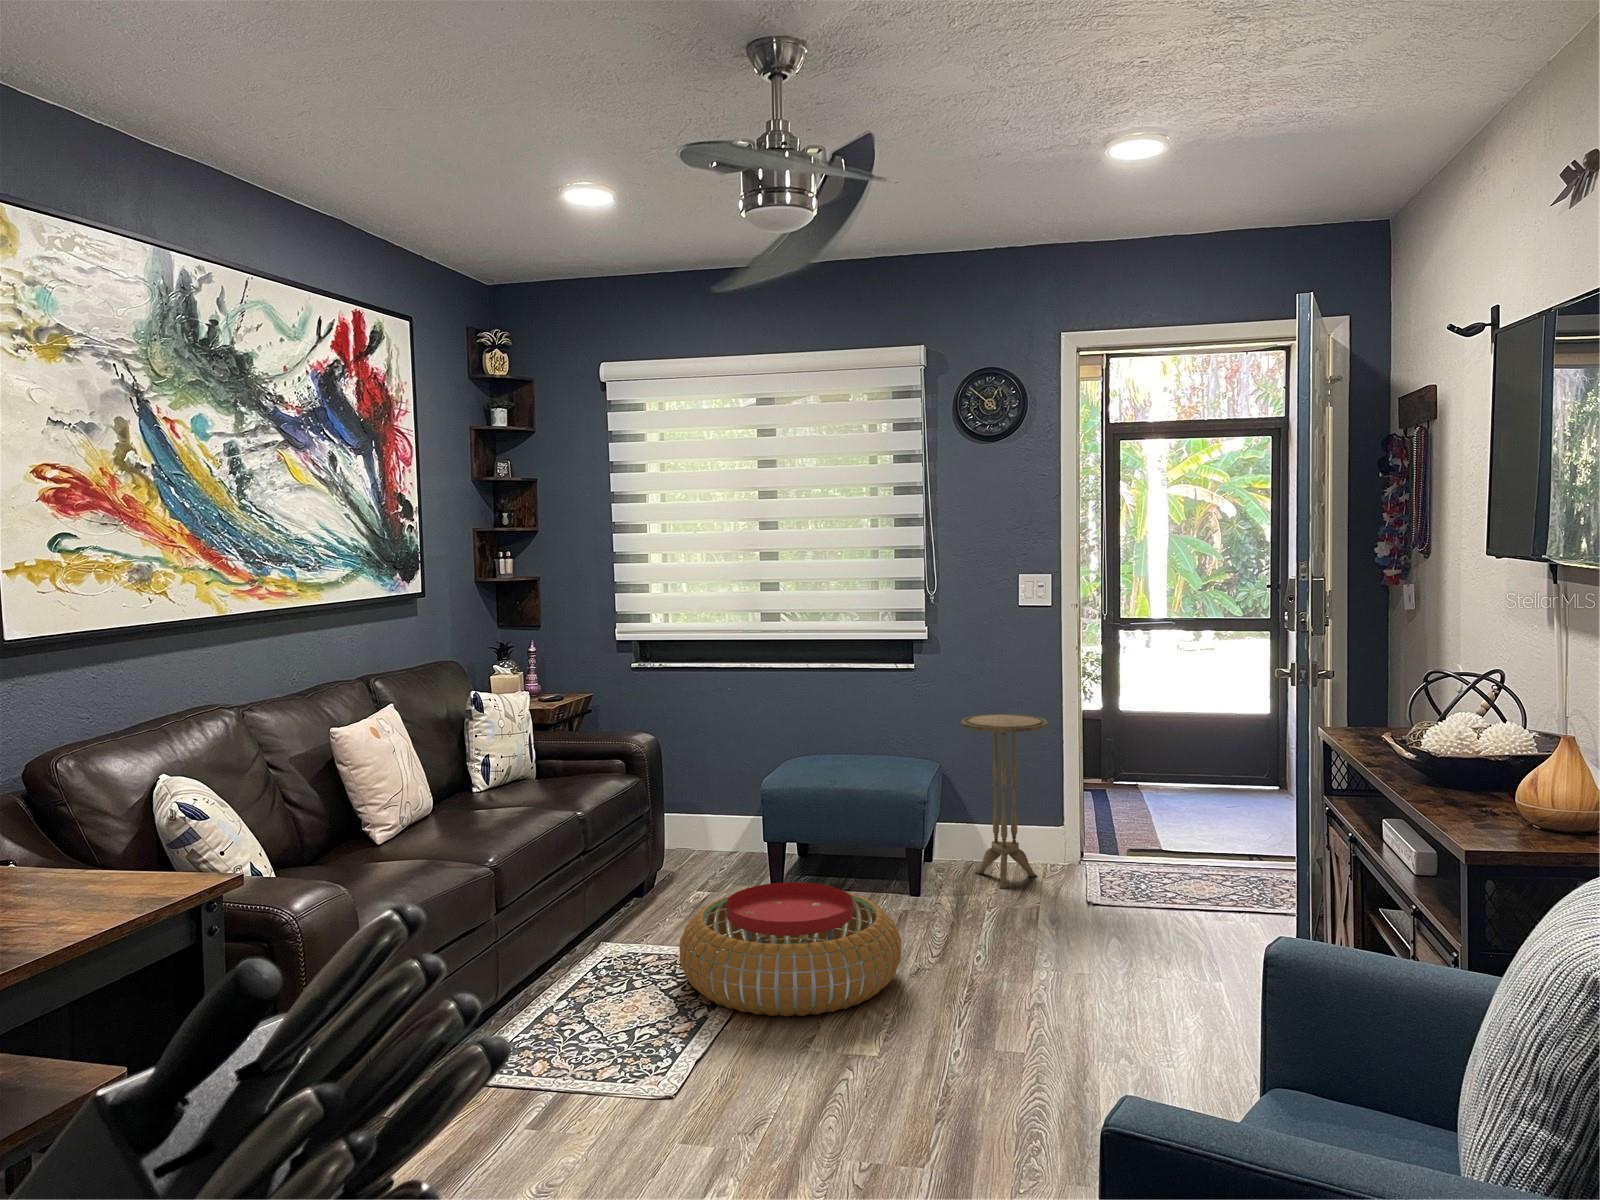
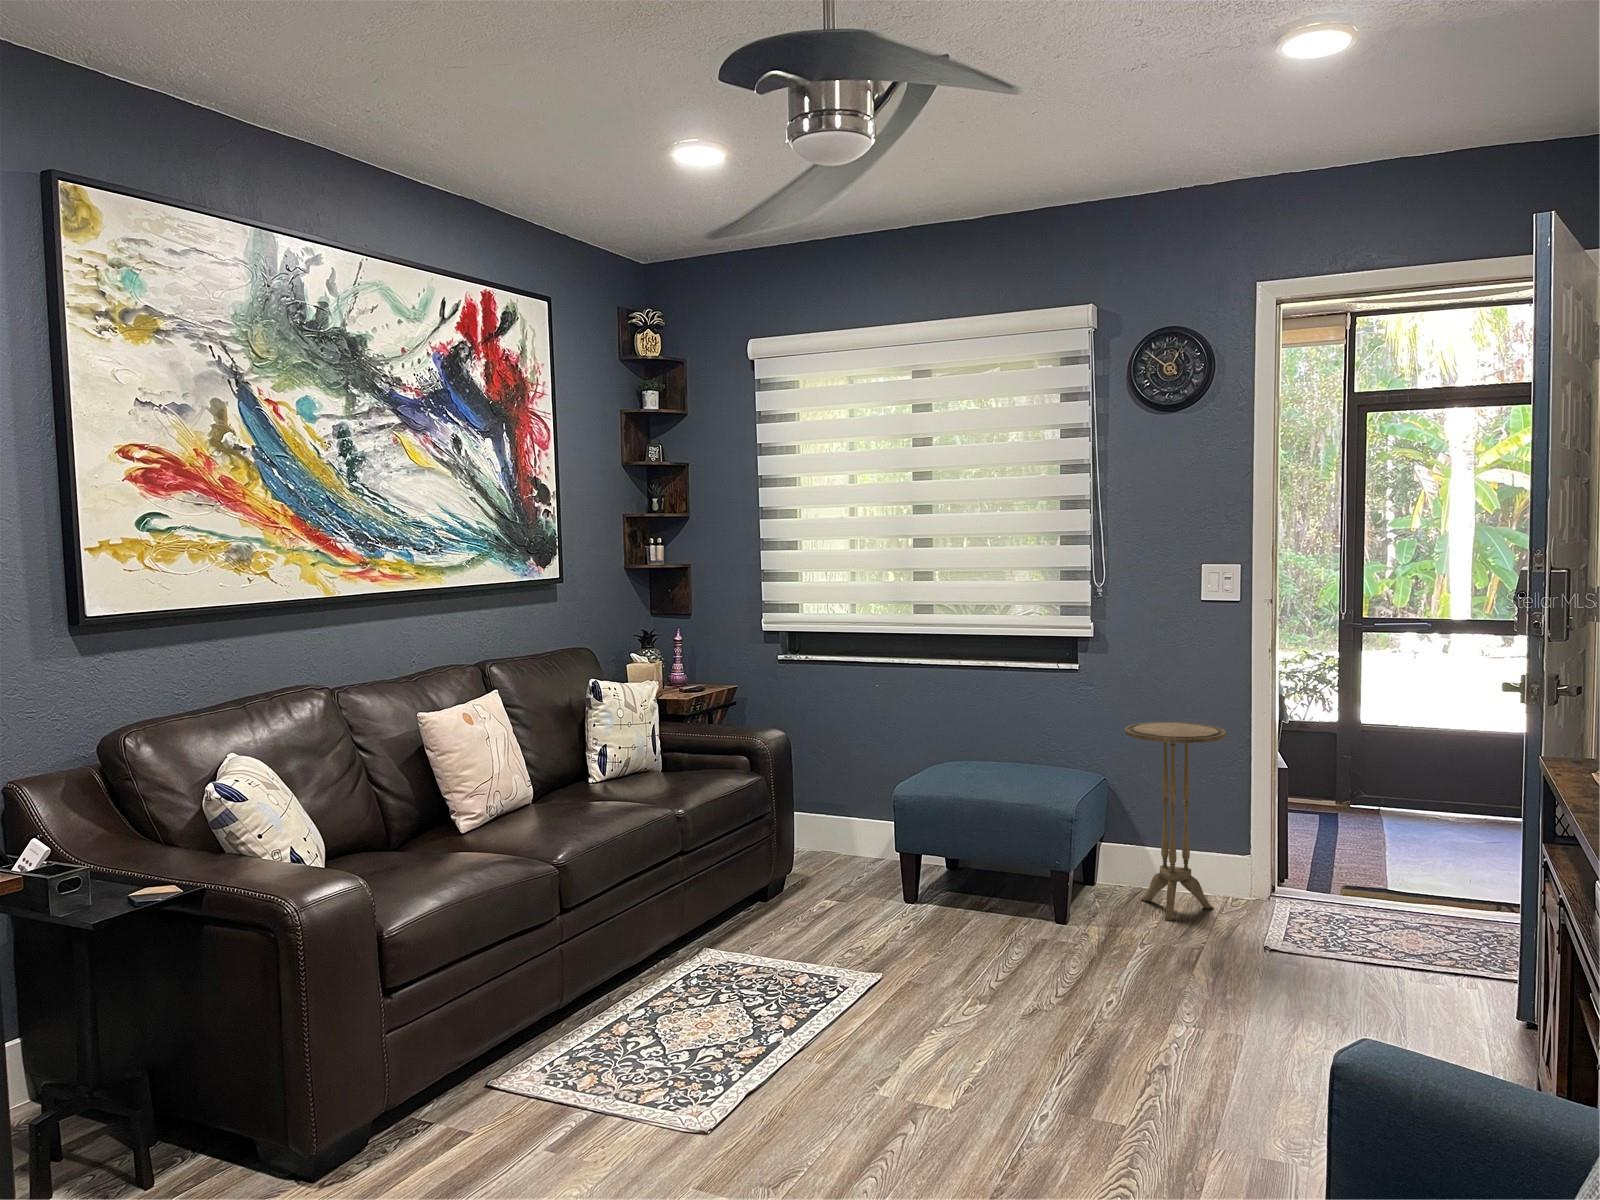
pouf: present [679,882,901,1016] -> none [765,900,1012,1053]

